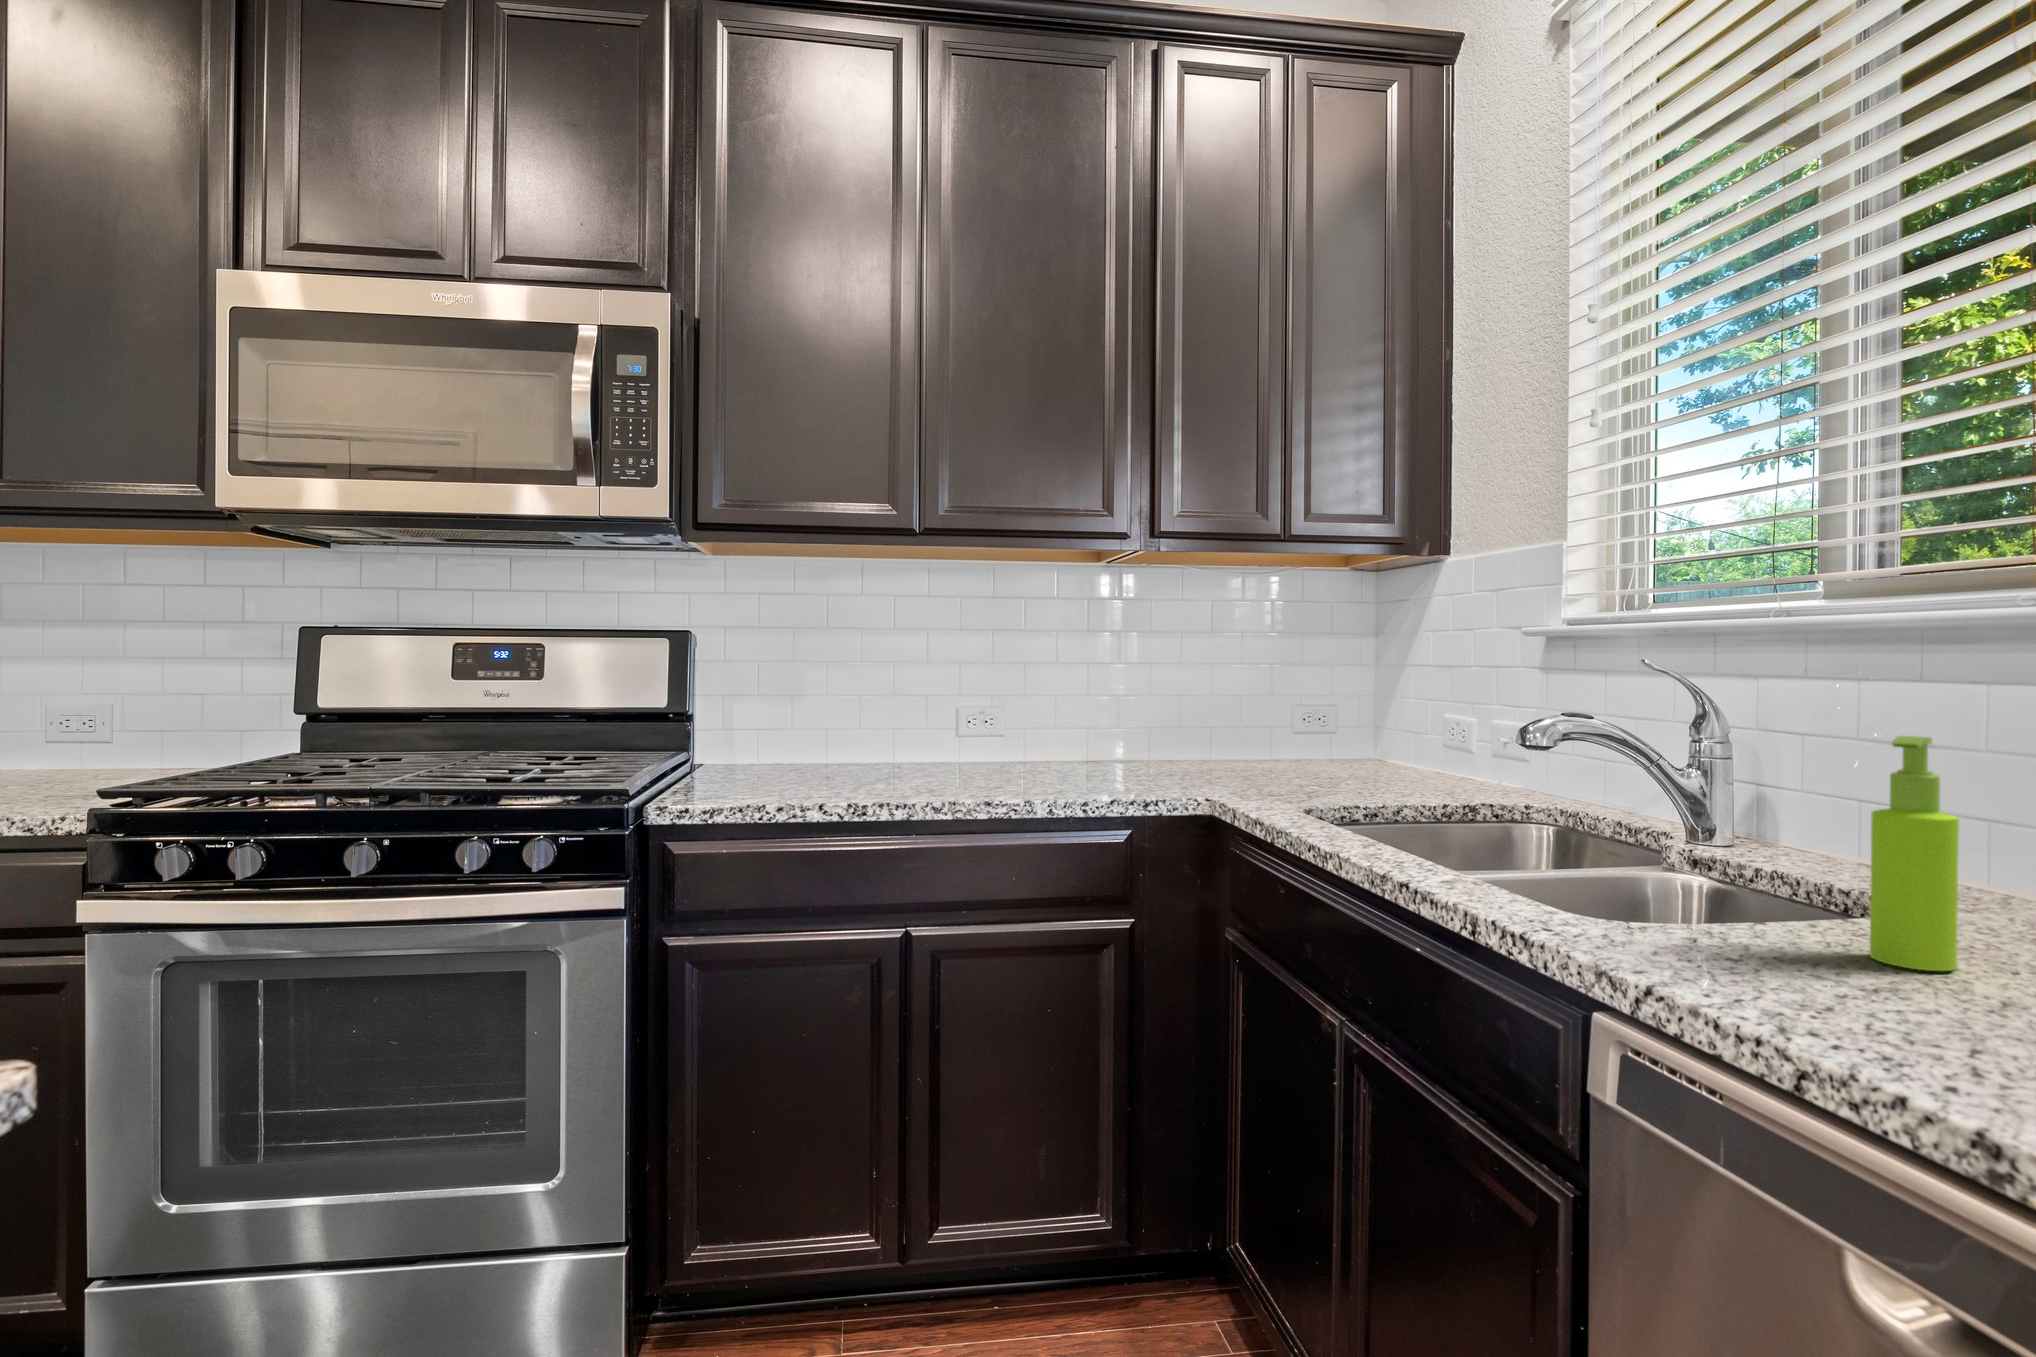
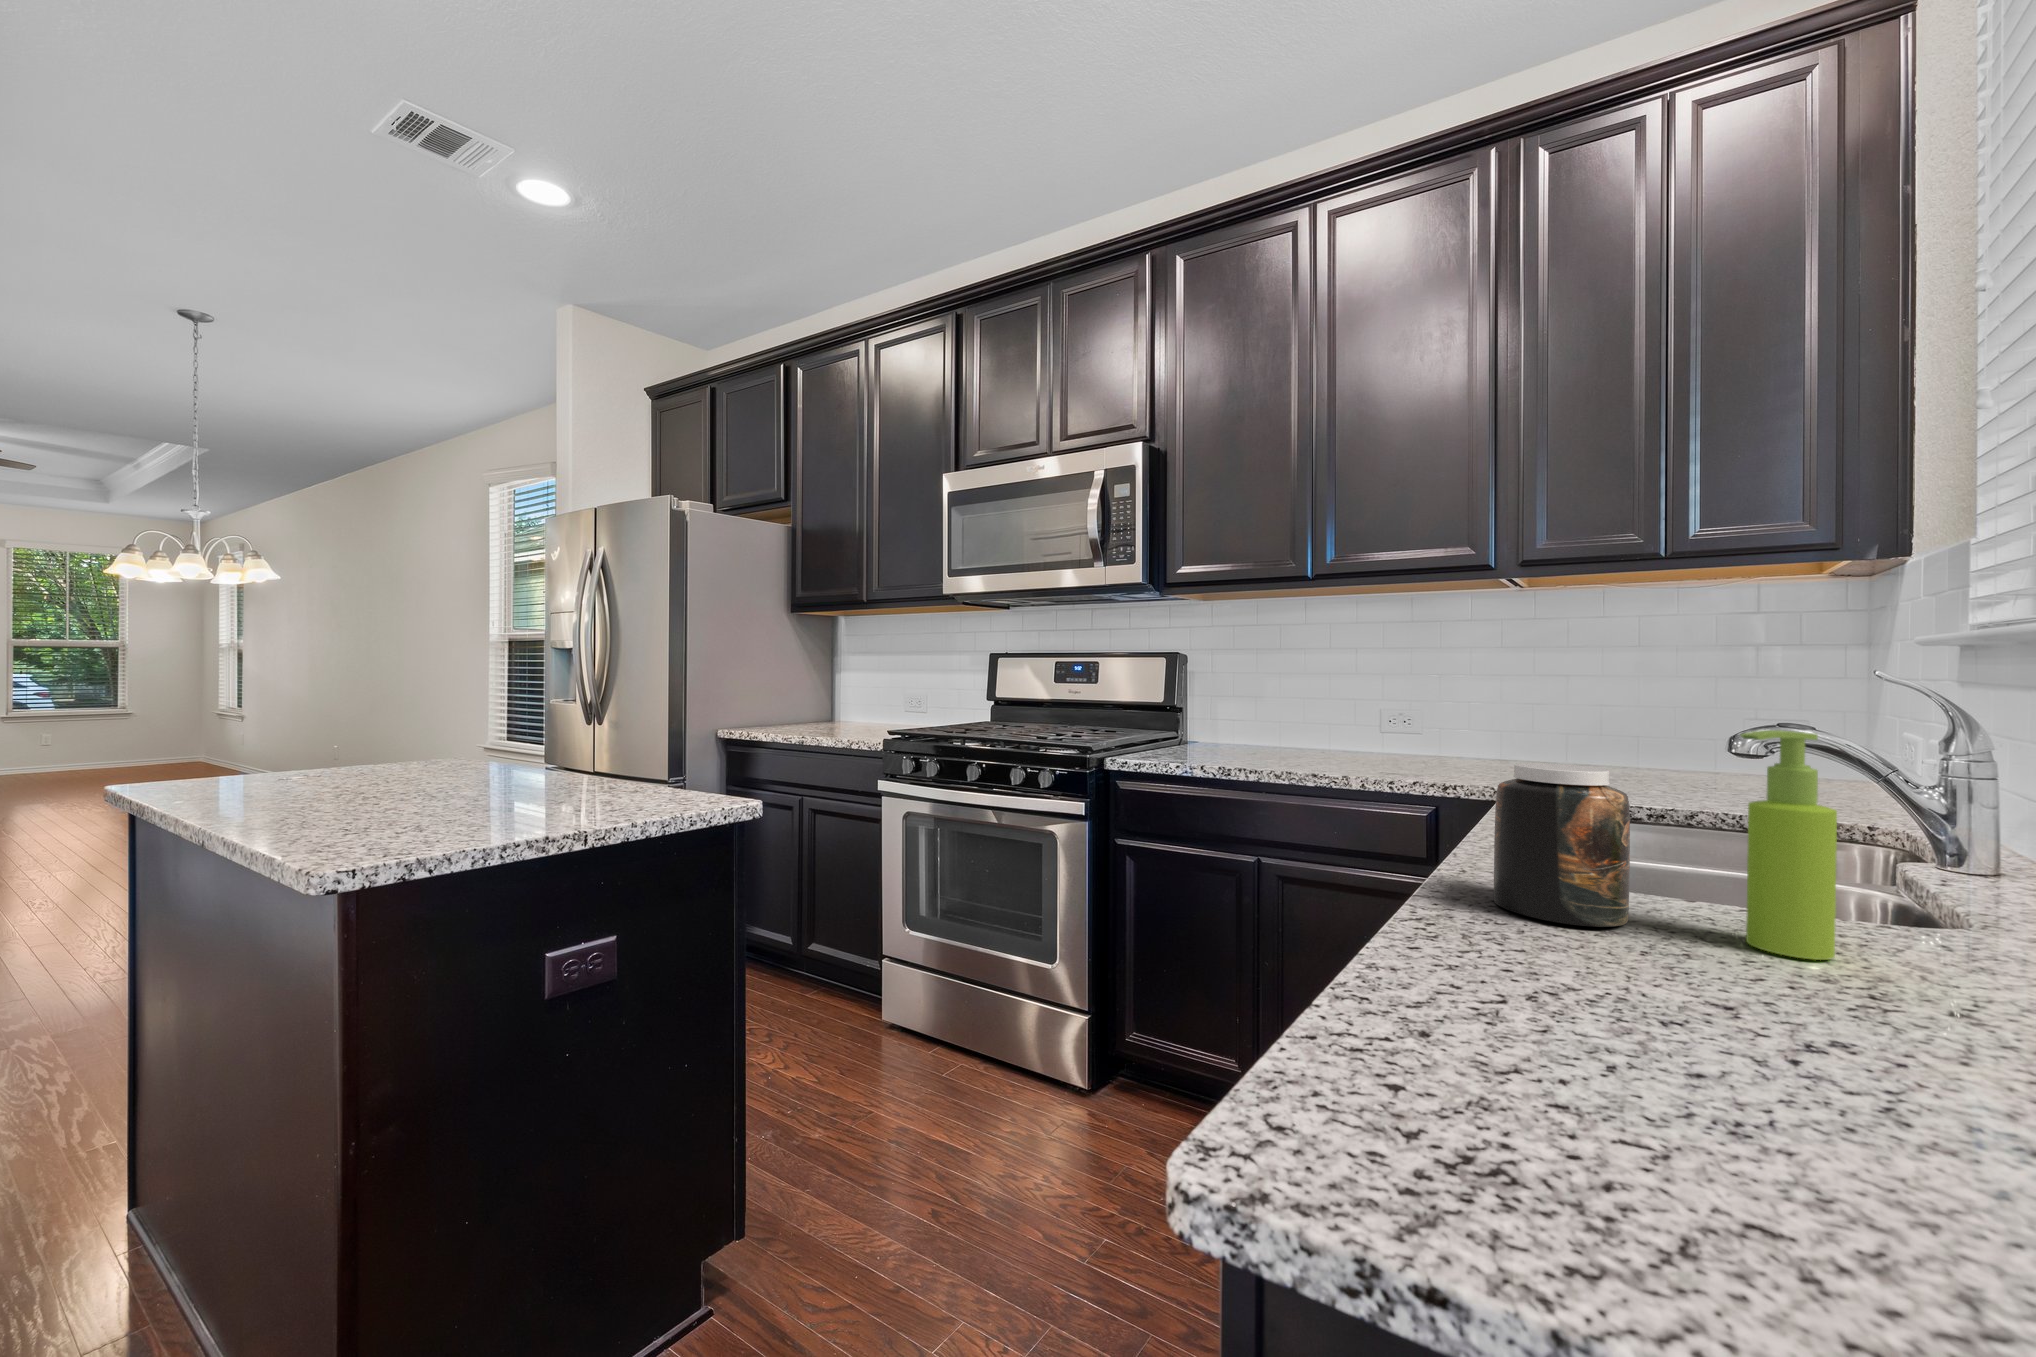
jar: none [1649,786,1816,983] -> present [1494,763,1630,927]

